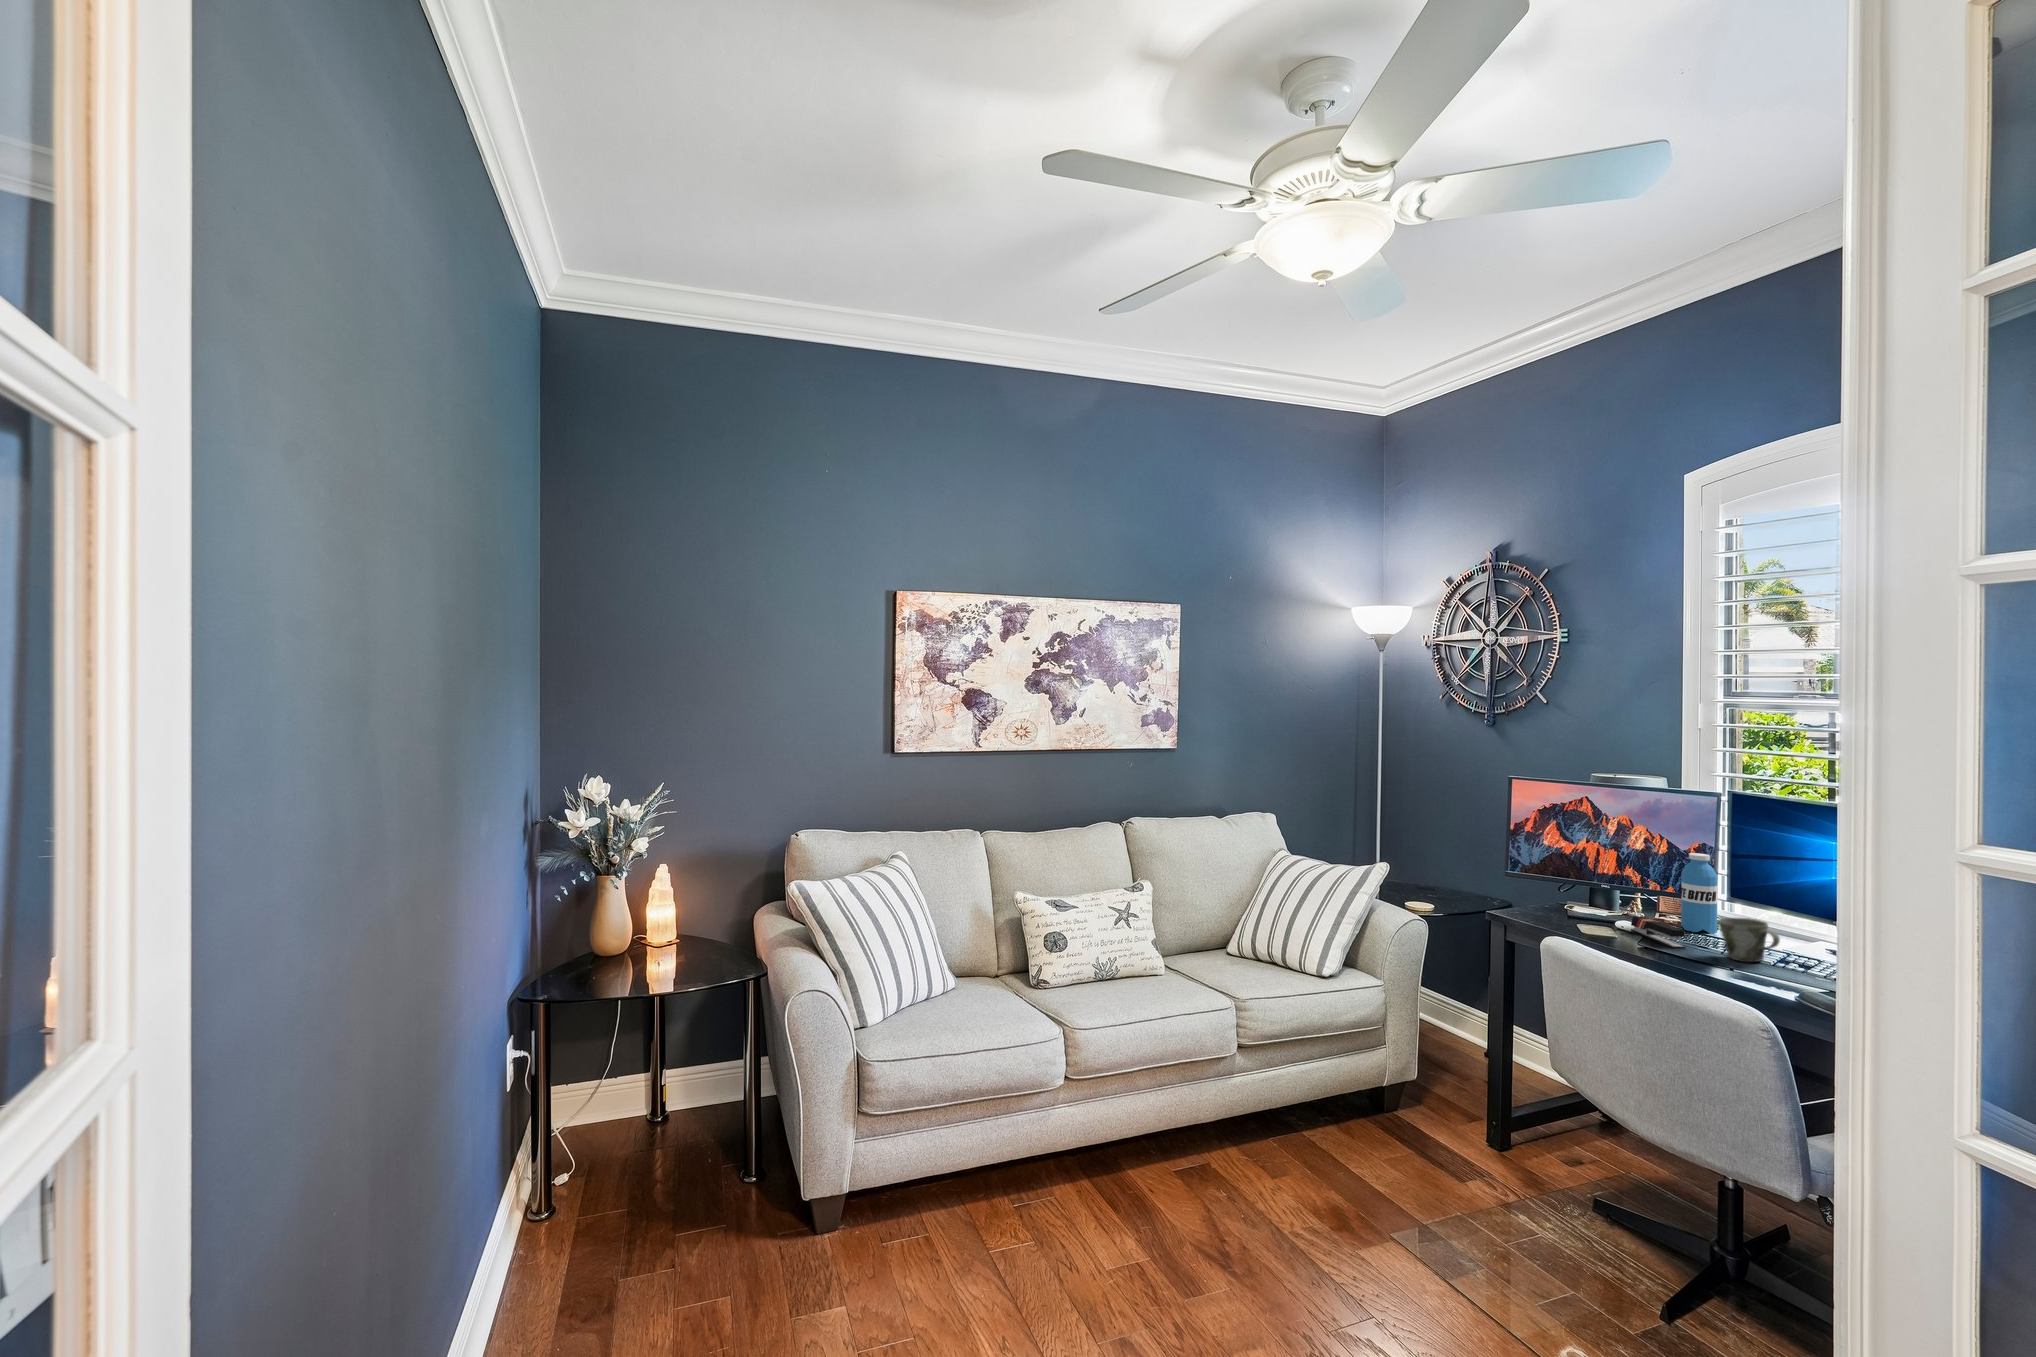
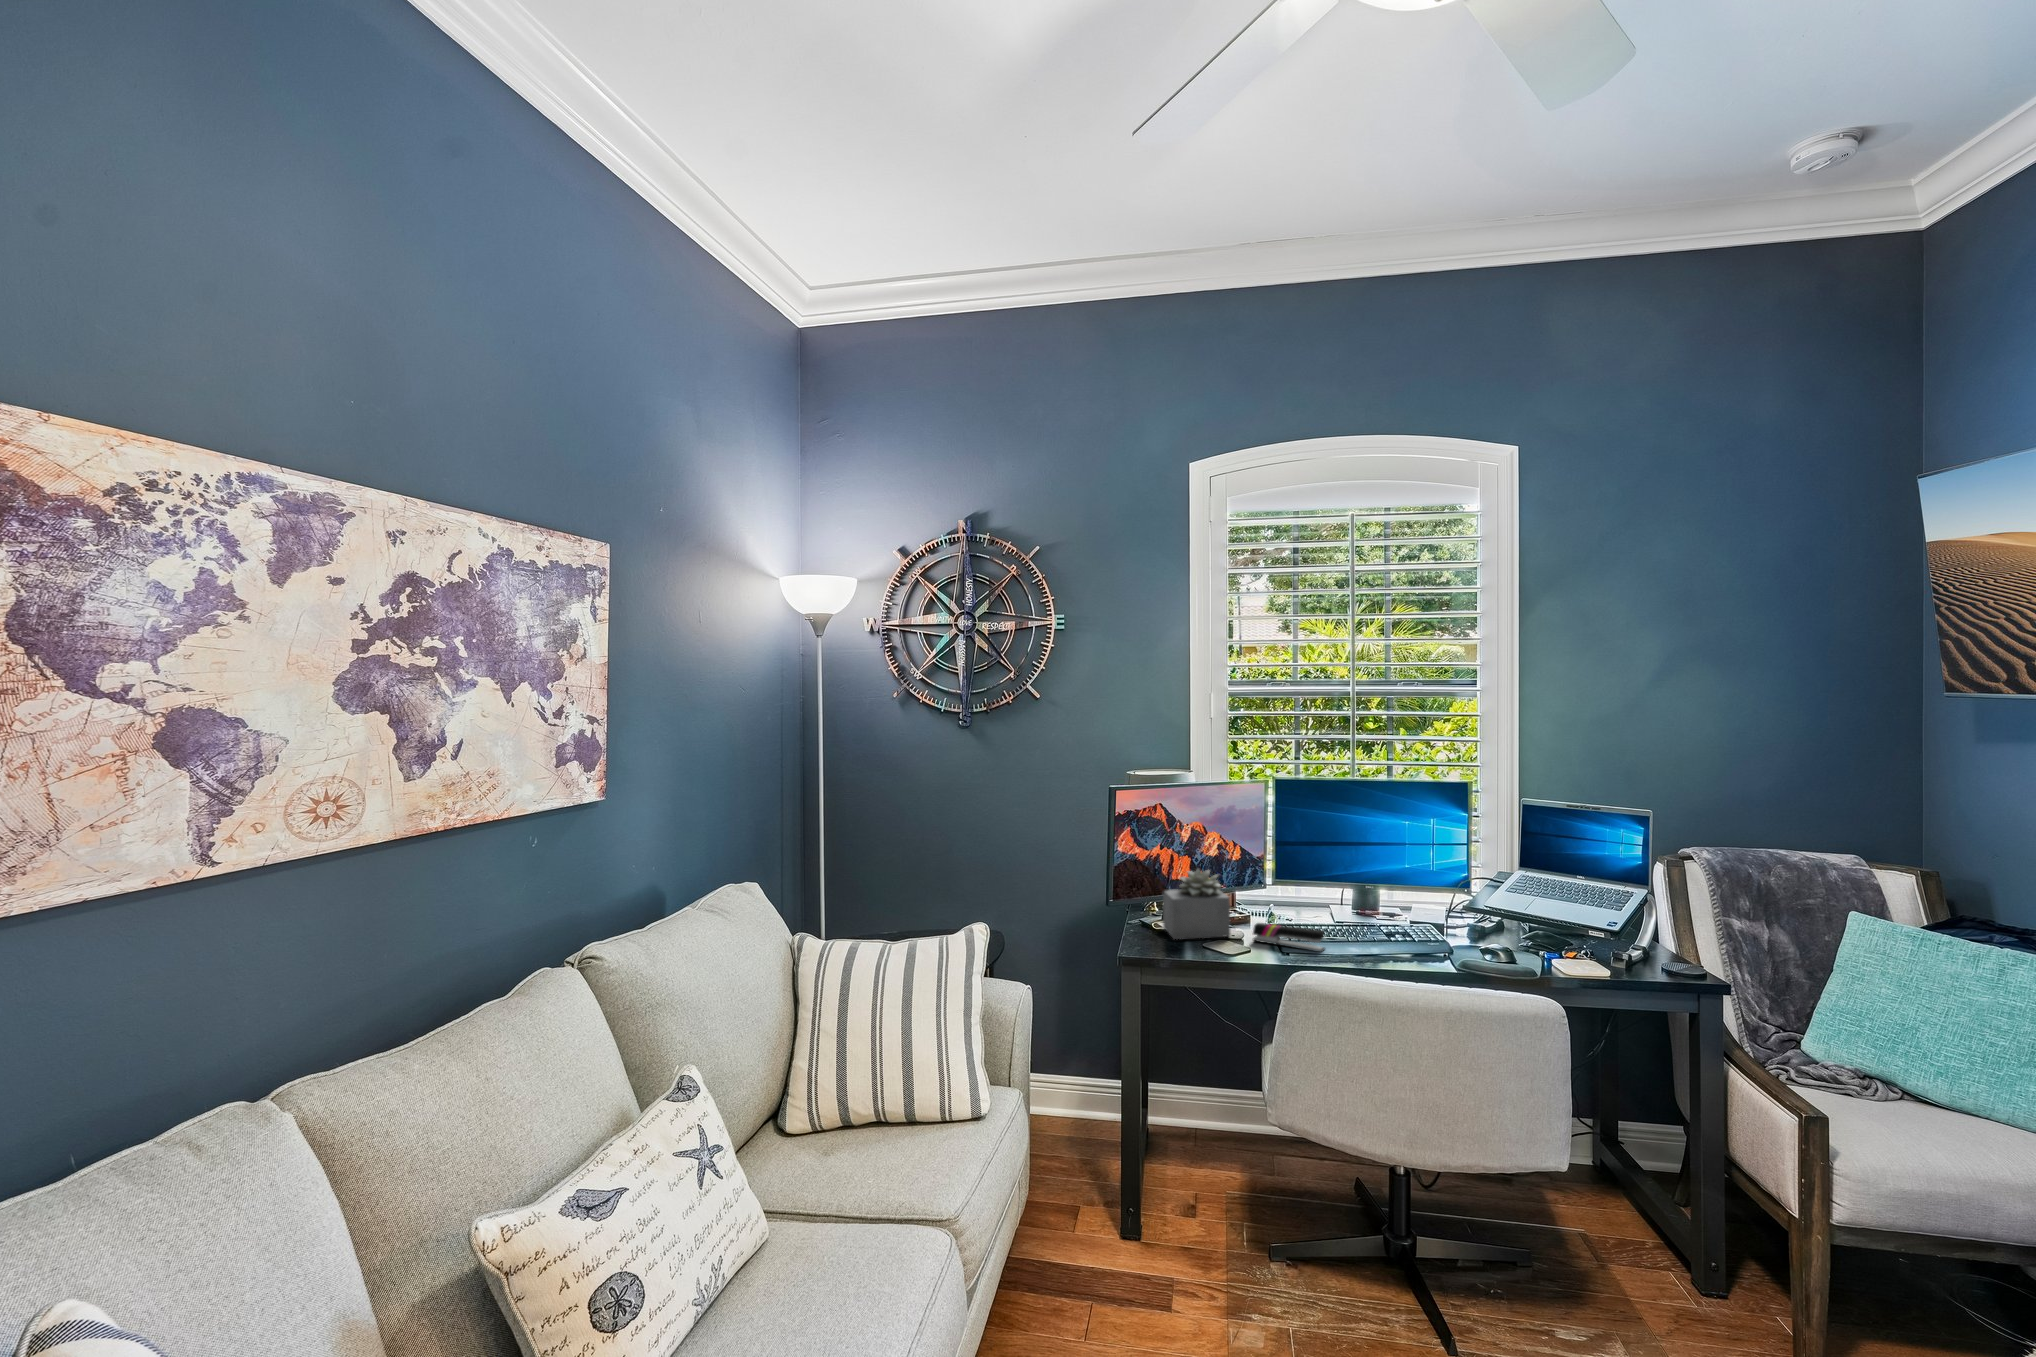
water bottle: present [1681,853,1717,934] -> none [1254,845,1285,925]
succulent plant: none [1563,861,1639,926] -> present [1163,869,1231,939]
mug: present [1718,918,1780,962] -> none [1359,905,1416,951]

